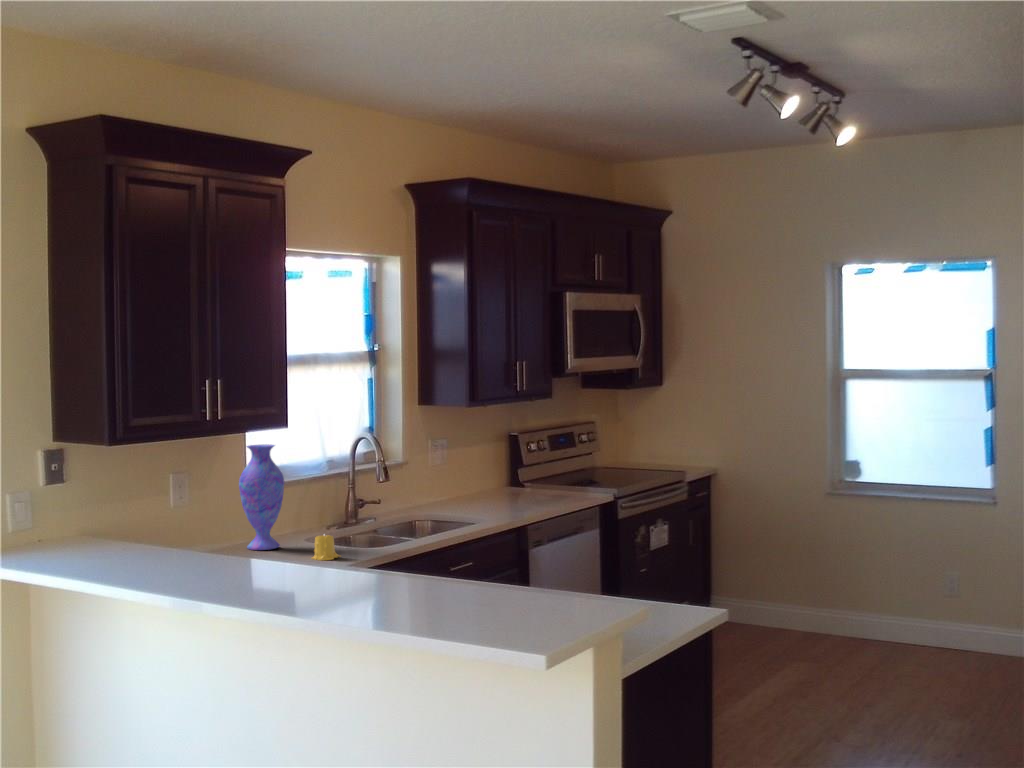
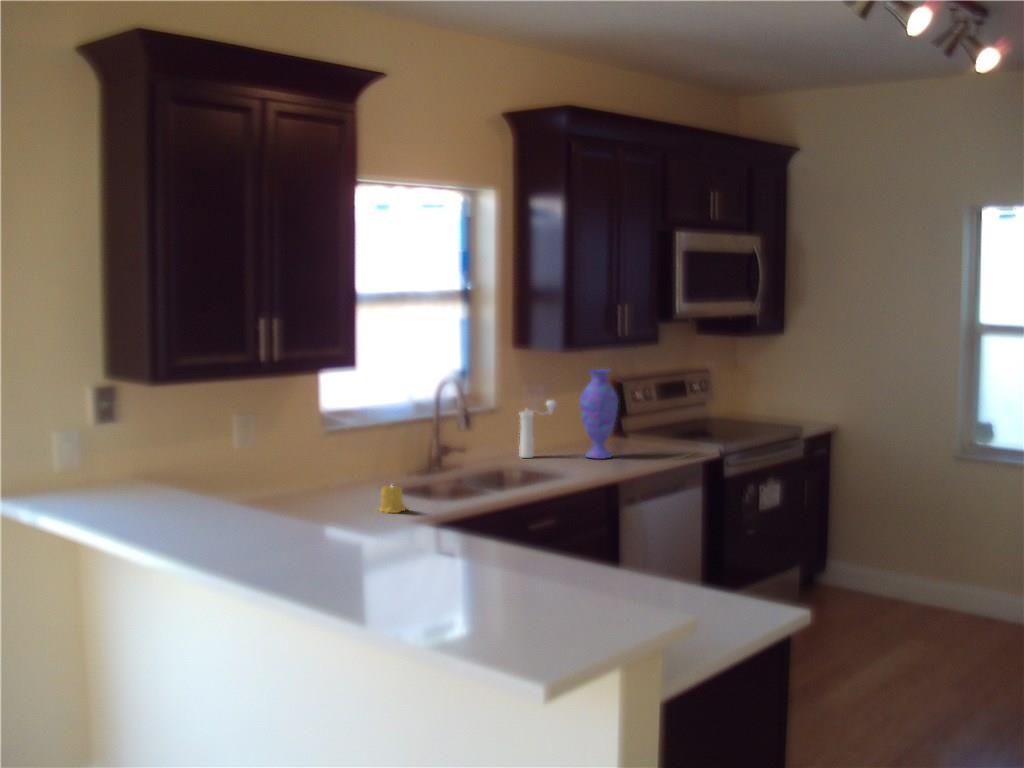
vase: present [239,444,285,550] -> present [580,369,618,459]
pepper mill: none [426,454,460,509] -> present [519,401,556,458]

